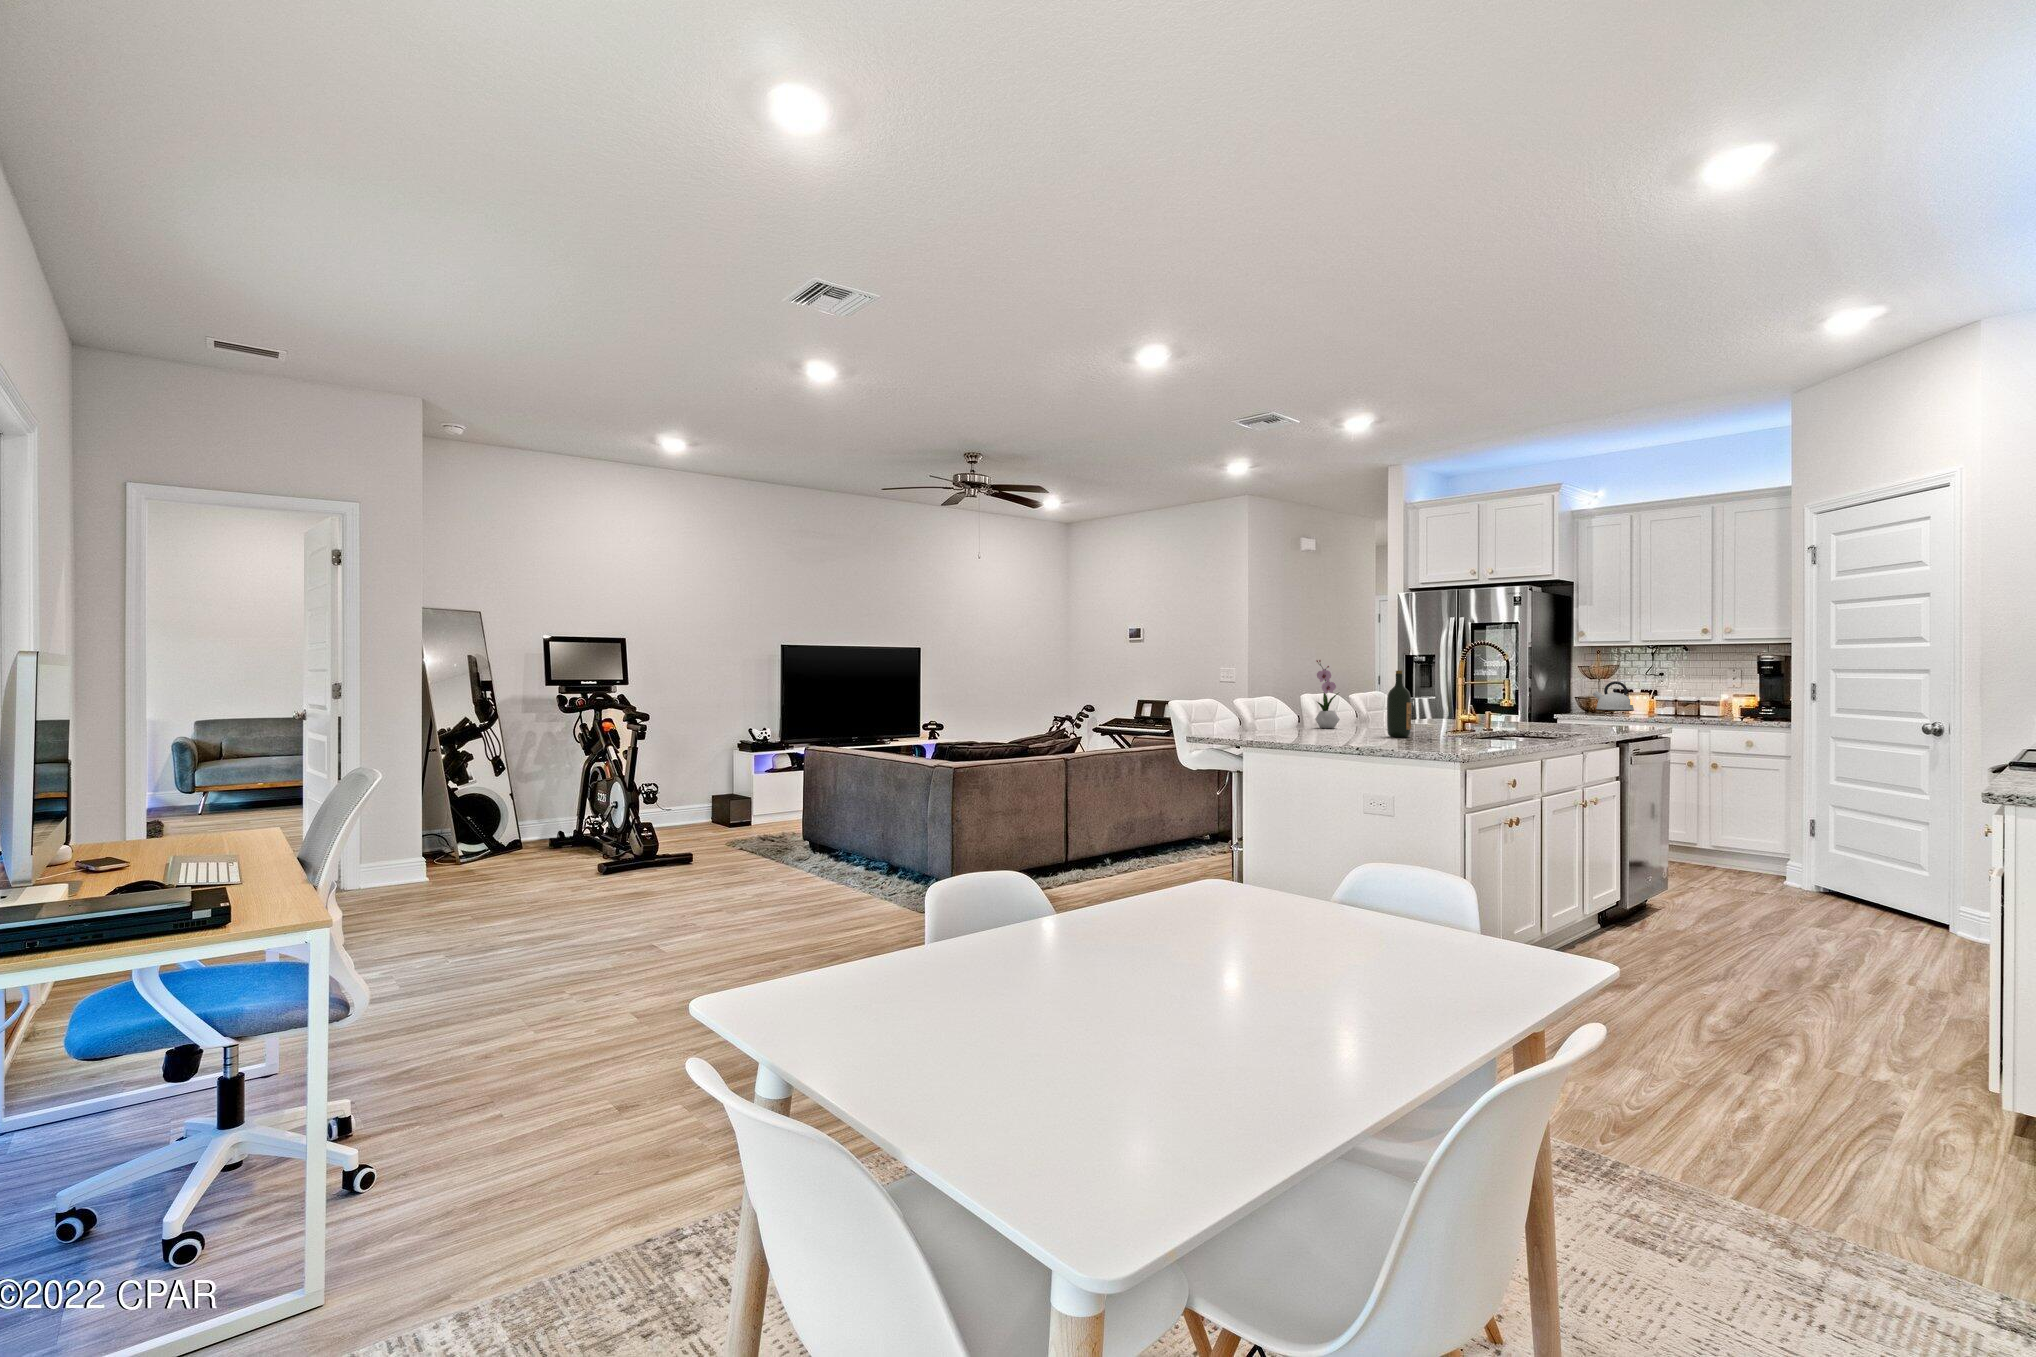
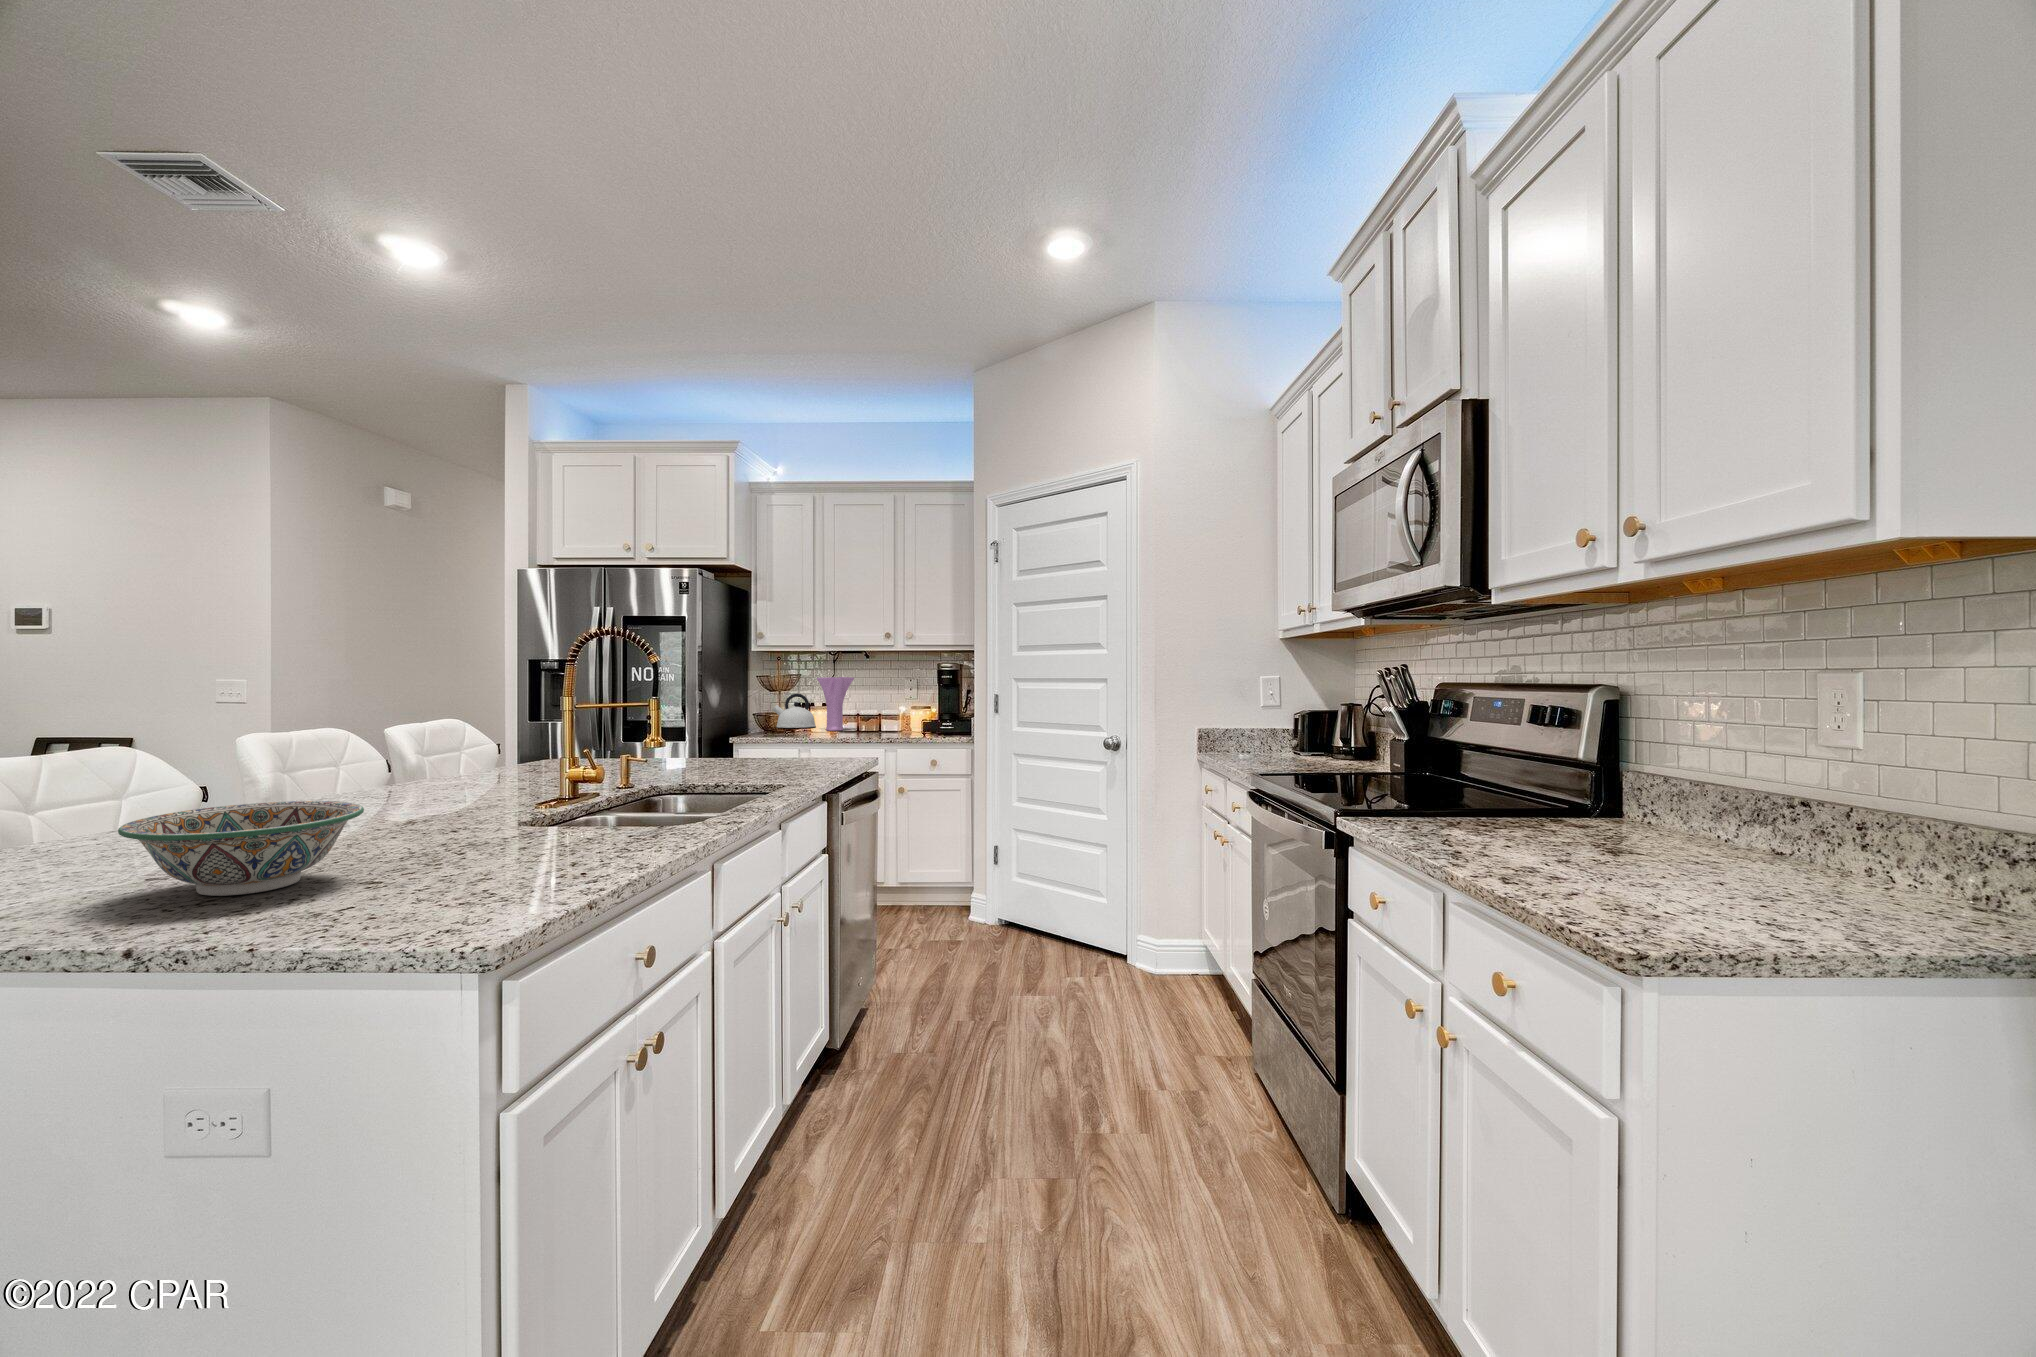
flower arrangement: present [1315,660,1340,728] -> none [236,662,310,815]
vase: none [1633,668,1671,713] -> present [817,677,854,731]
wine bottle: present [1387,671,1411,737] -> none [382,686,444,839]
decorative bowl: none [1326,714,1397,743] -> present [118,801,364,896]

